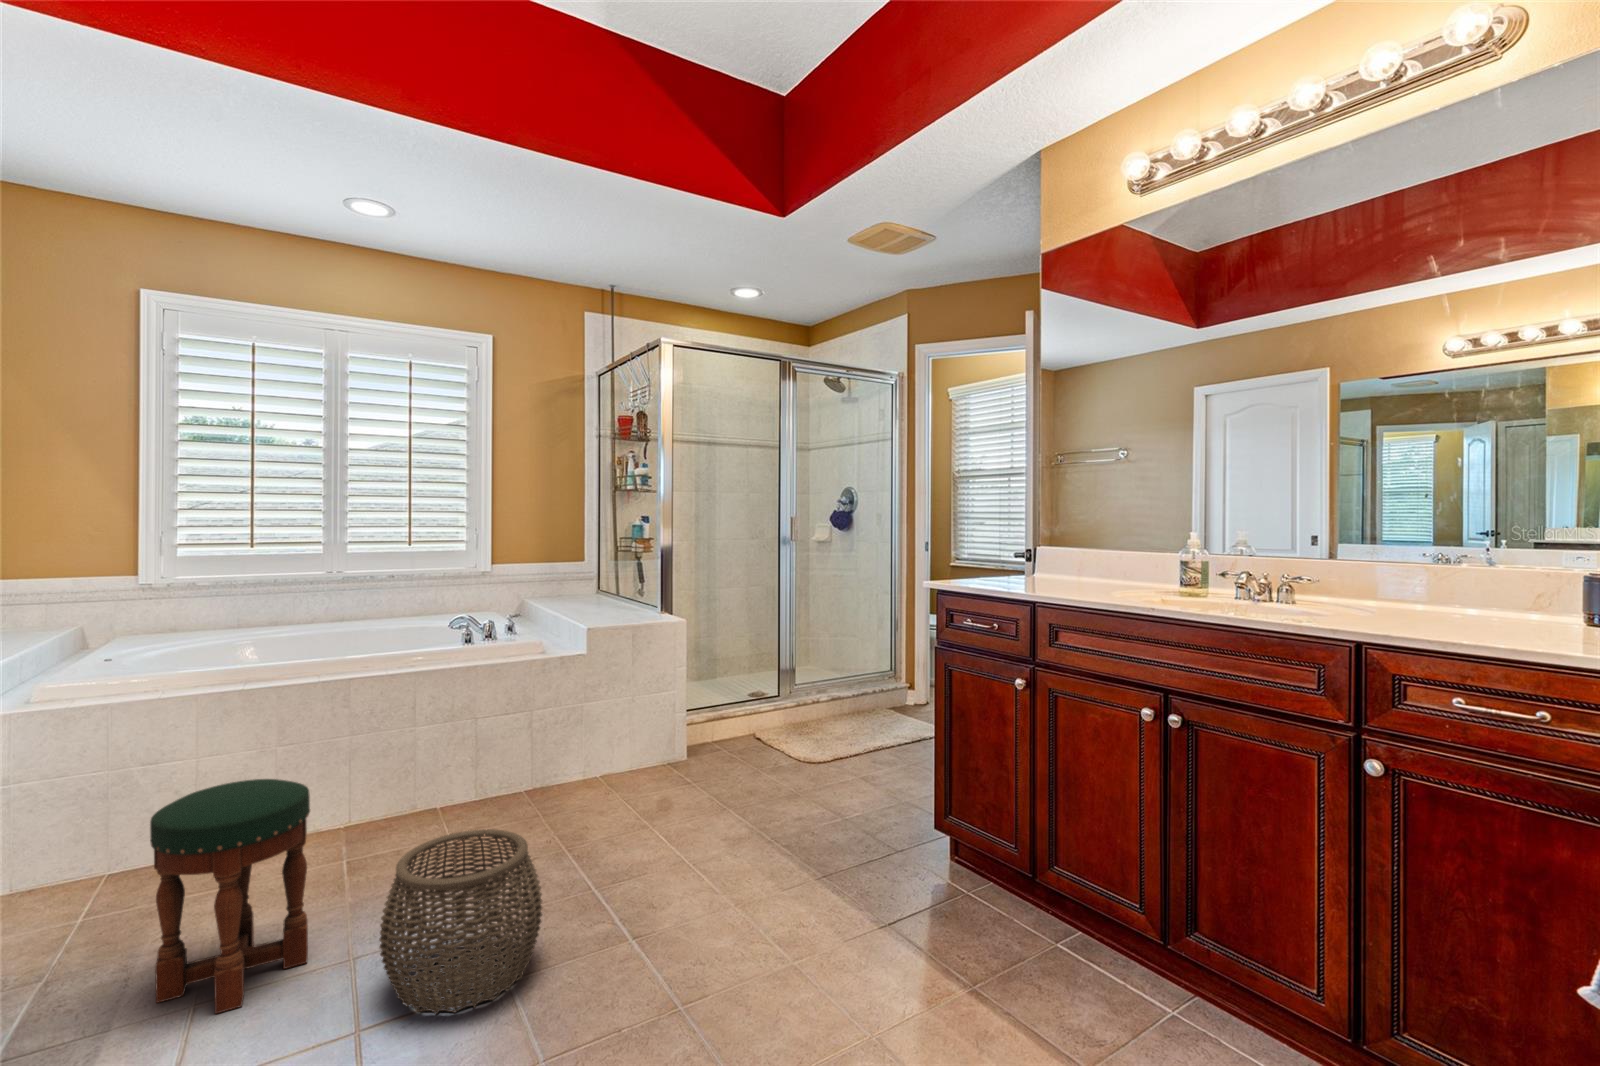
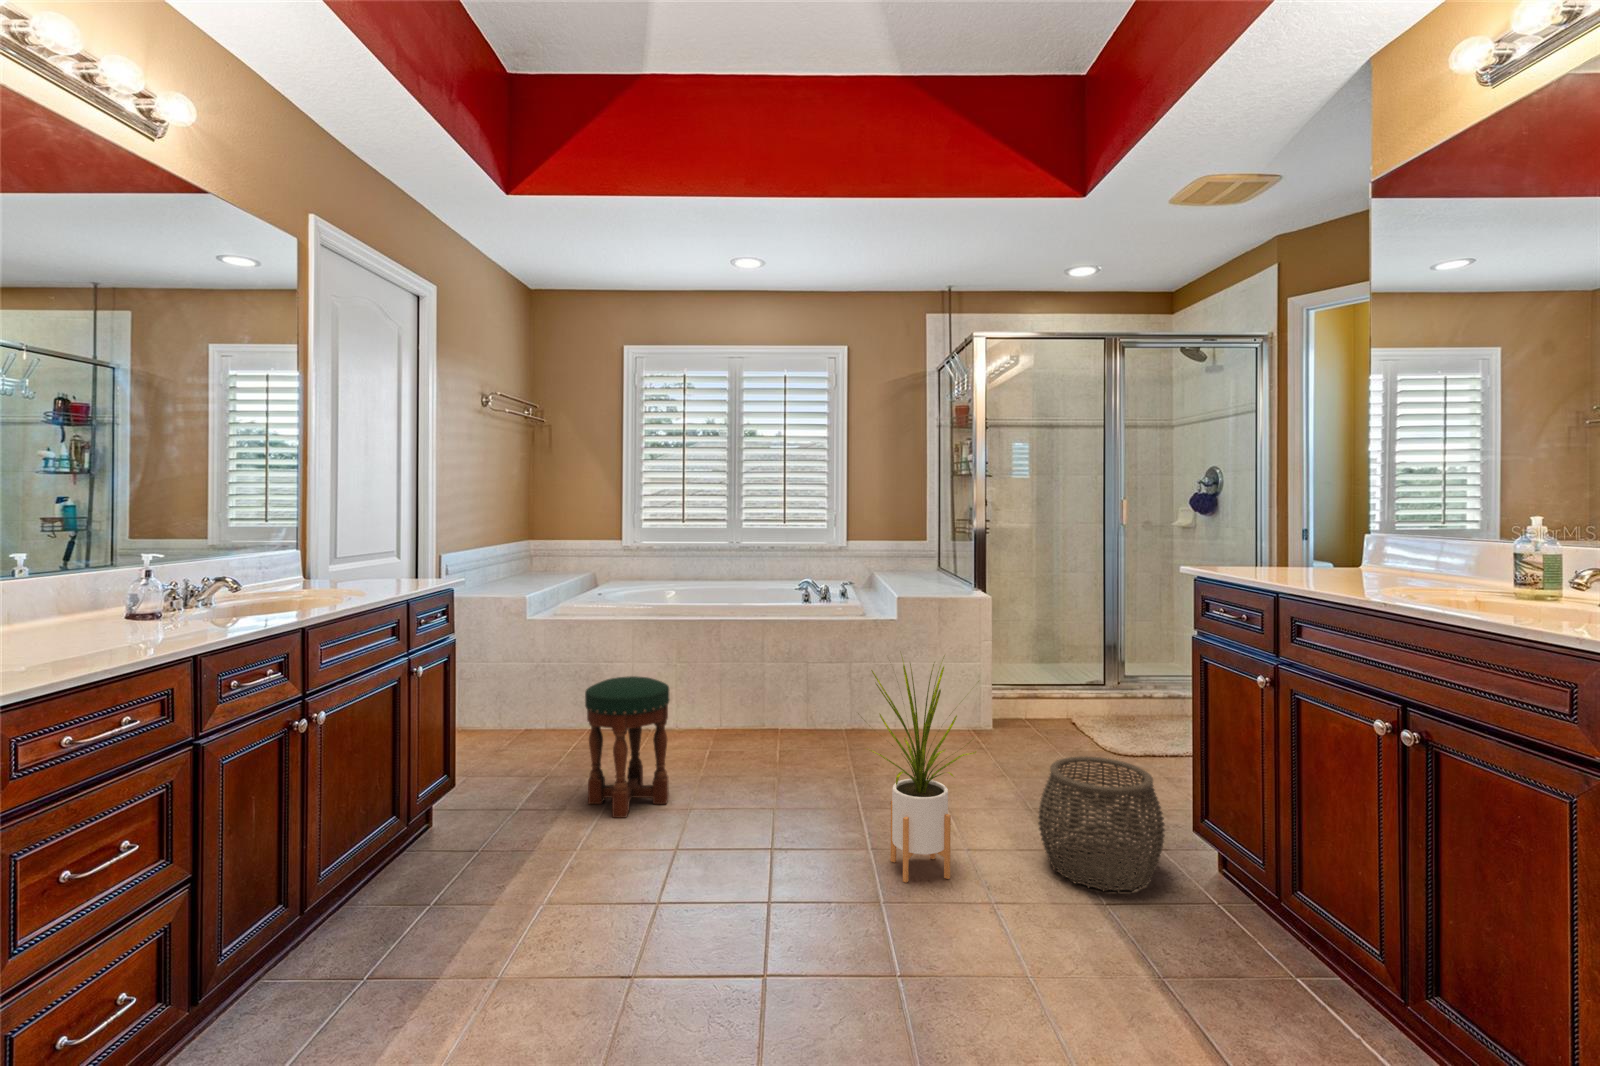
house plant: none [635,693,775,978] -> present [867,654,976,883]
woven basket: present [379,829,542,1014] -> present [1038,756,1165,892]

